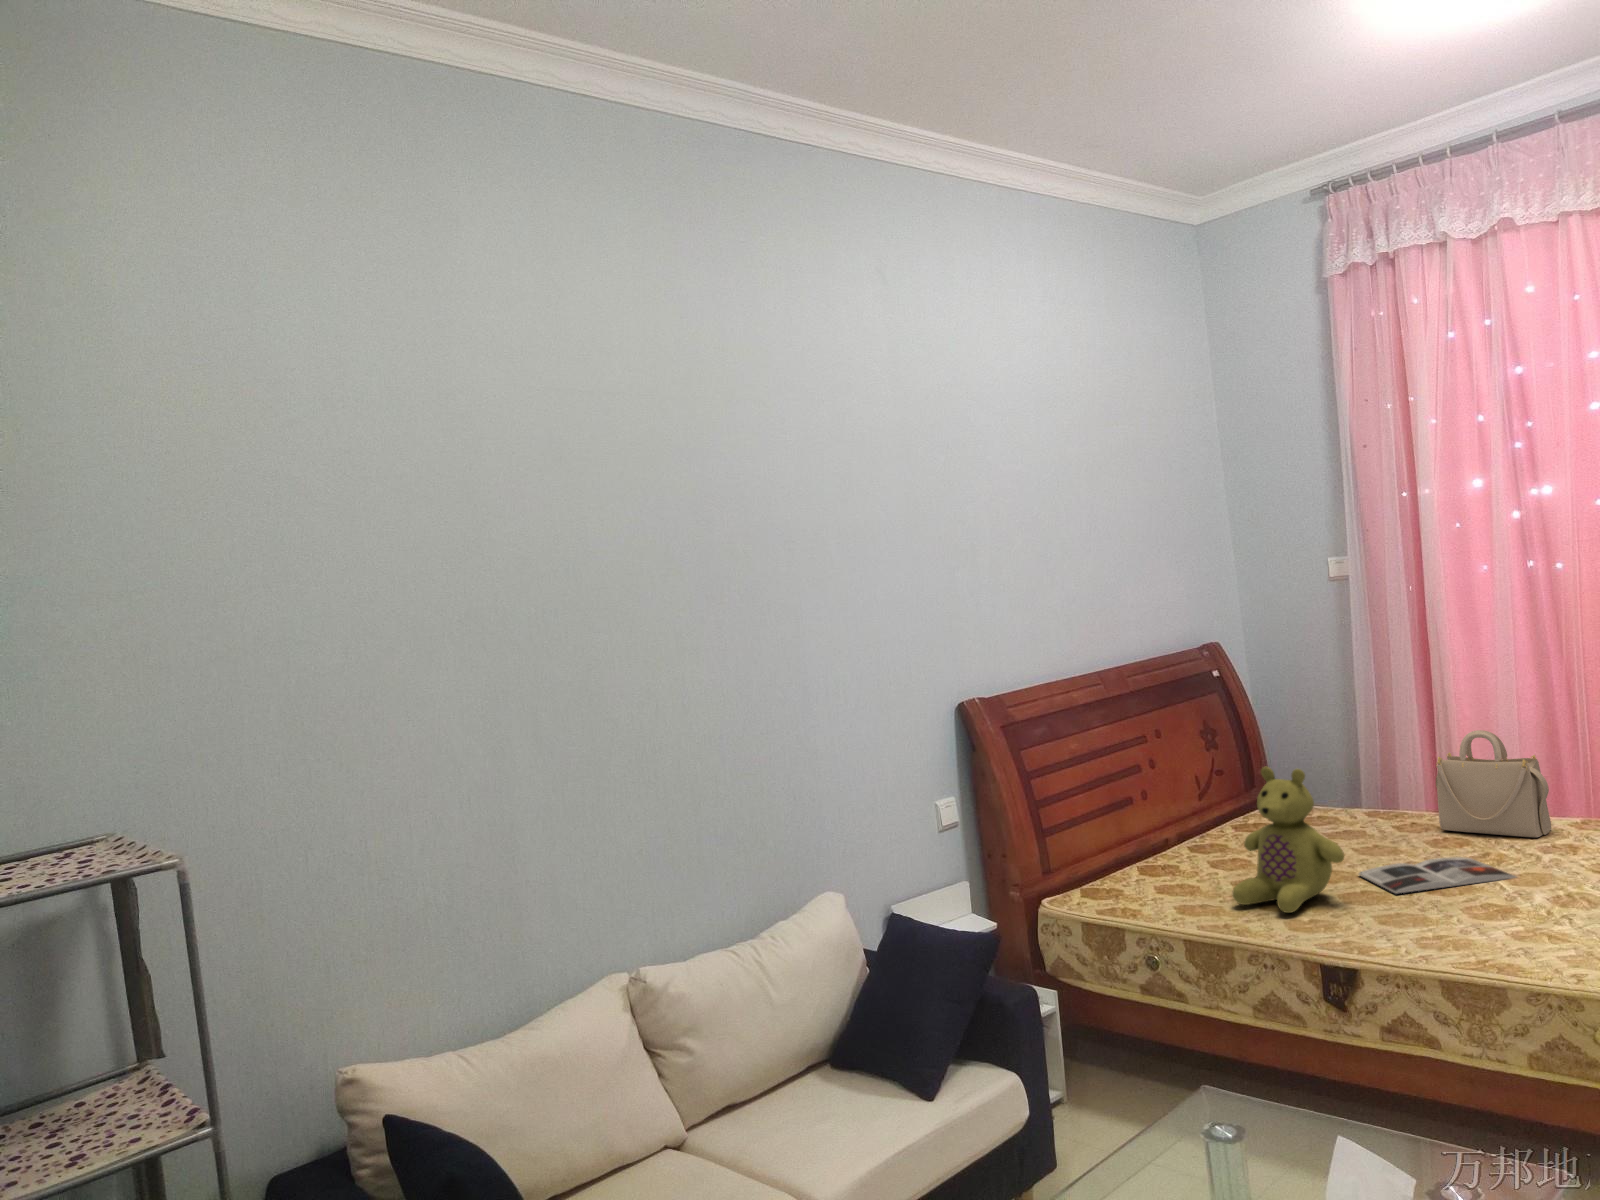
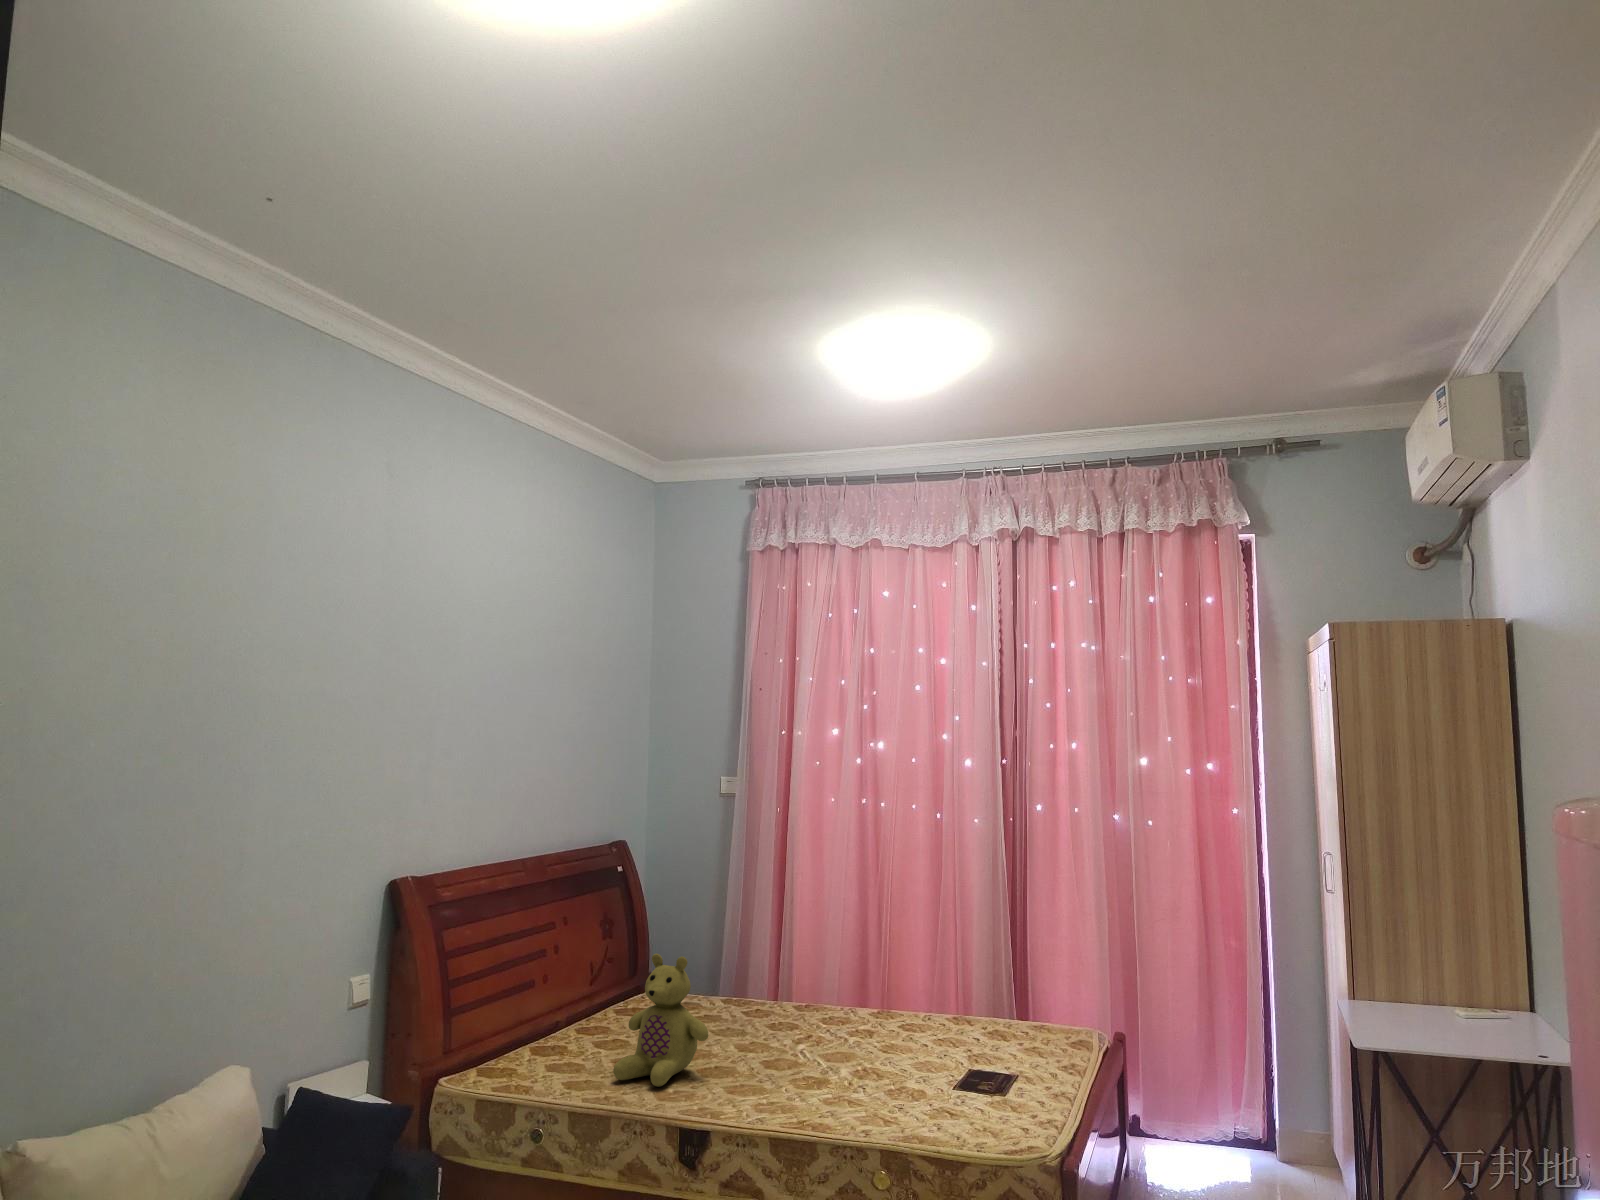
handbag: present [1436,730,1551,837] -> none [779,932,857,1023]
magazine: present [1359,857,1516,894] -> none [715,1038,831,1069]

